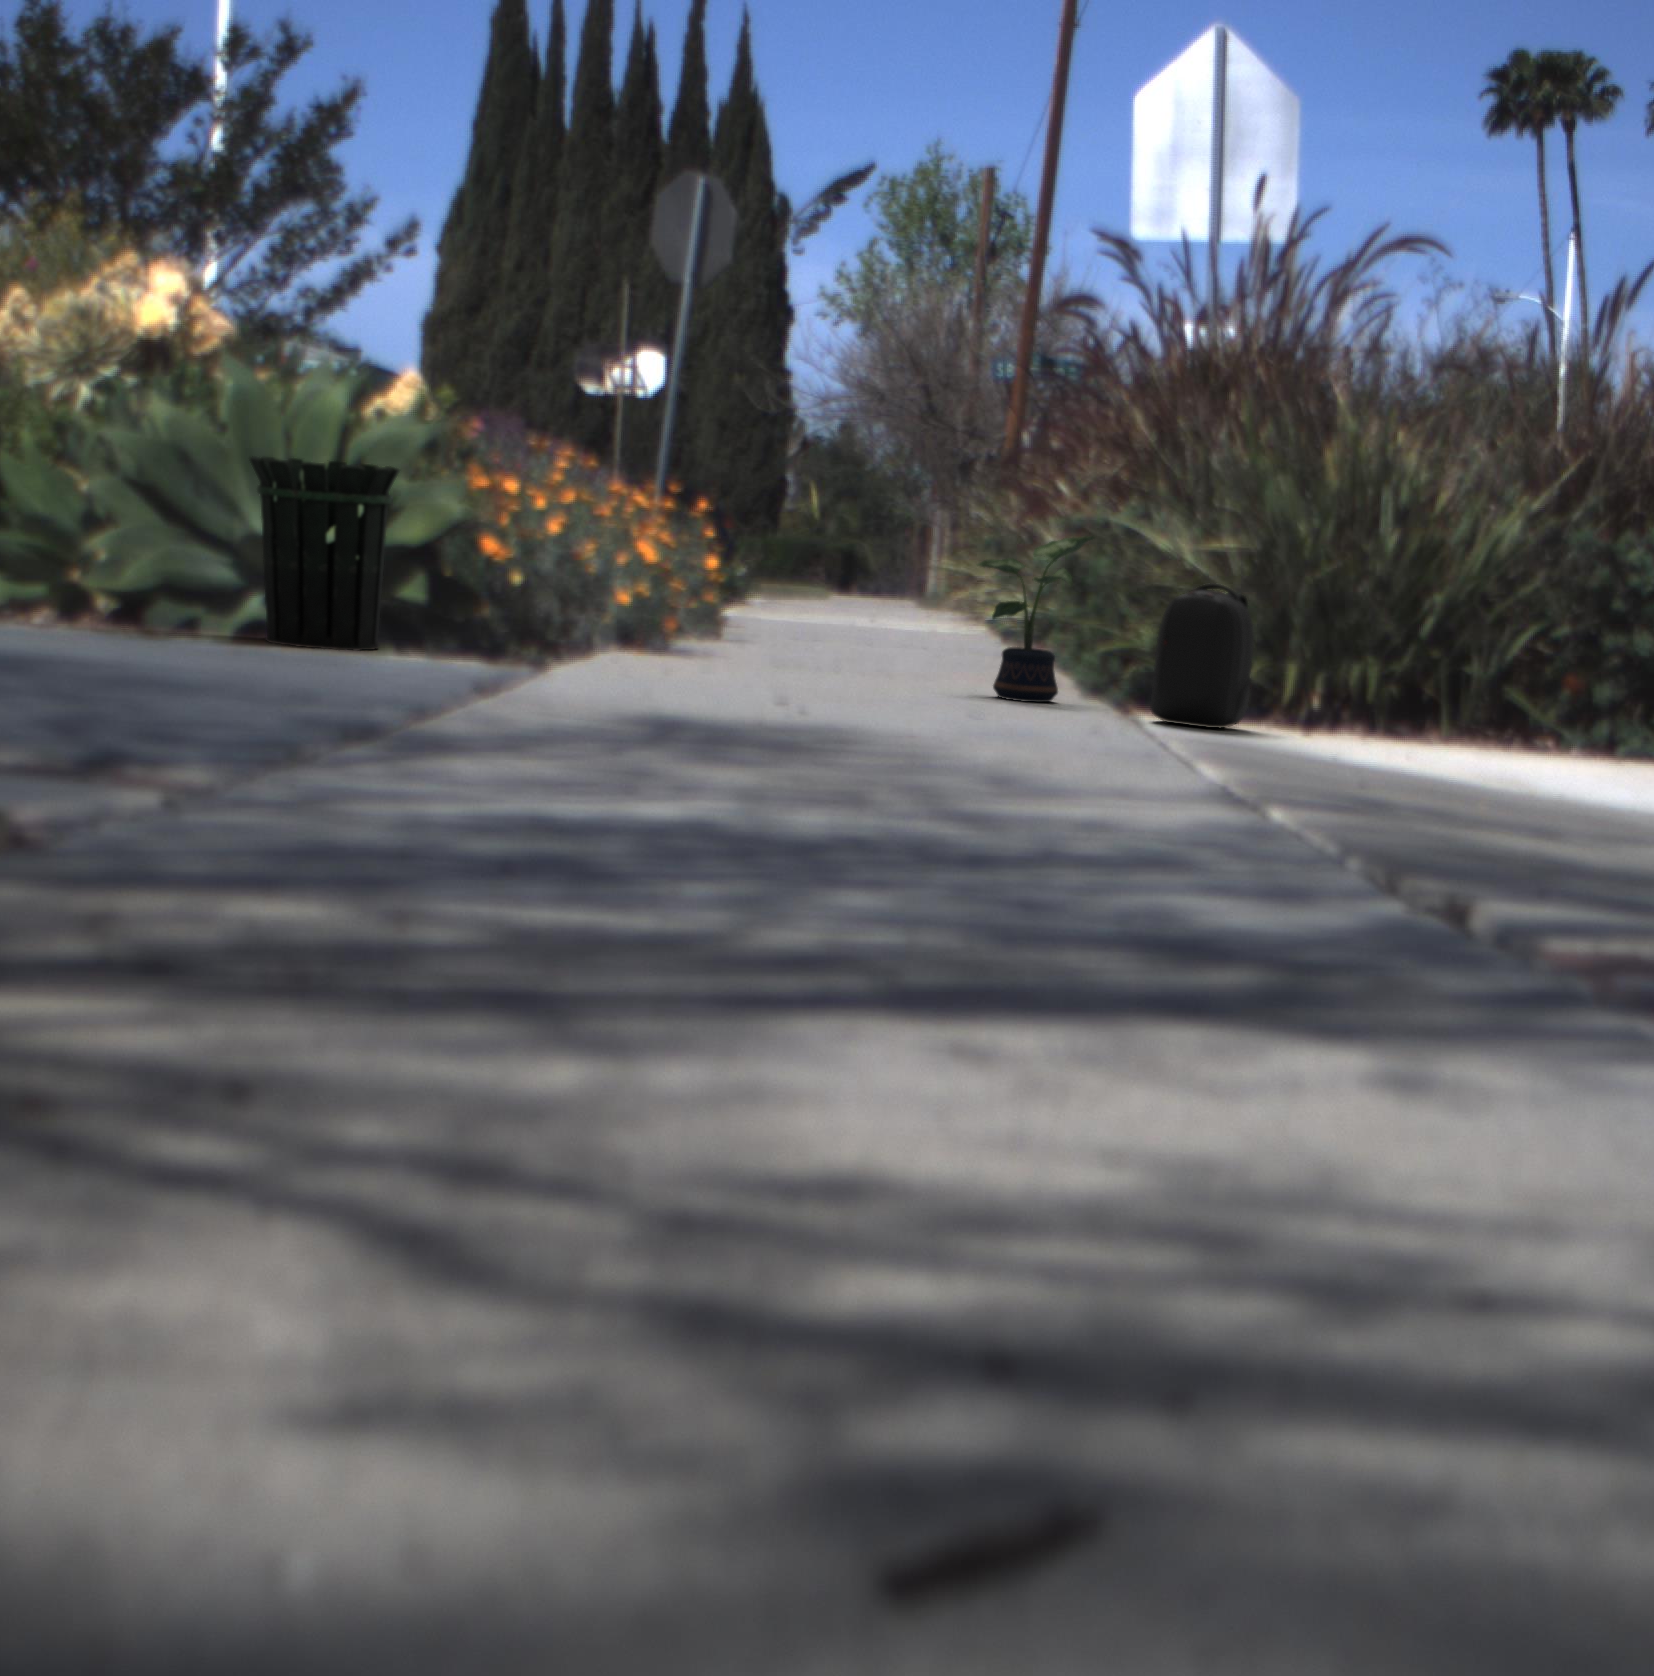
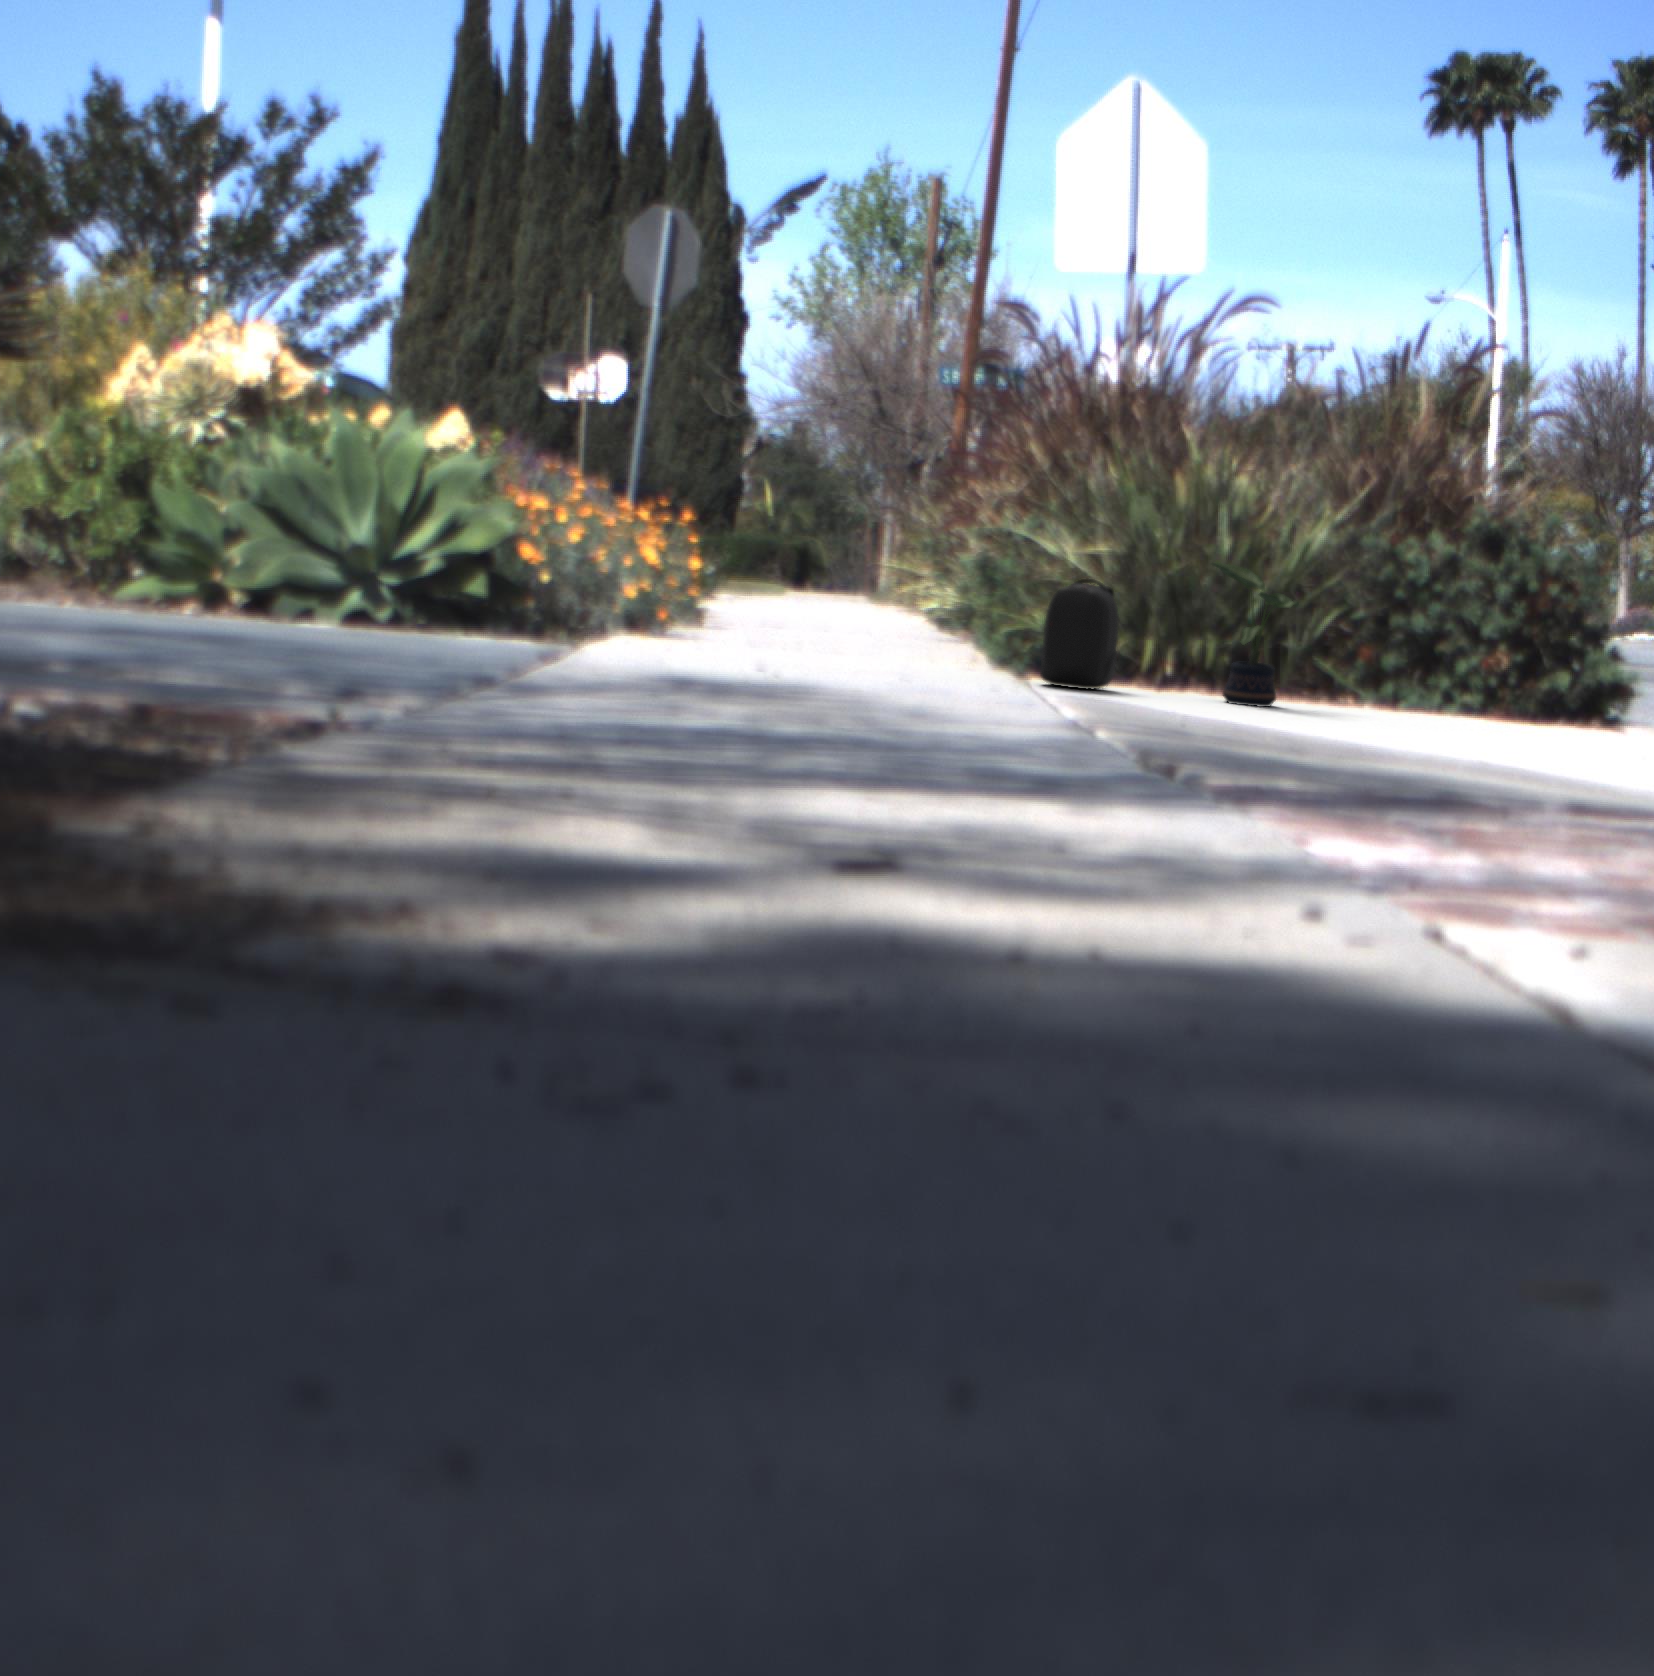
waste bin: present [250,456,399,650] -> none [355,486,469,633]
potted plant: present [978,536,1095,702] -> present [1212,562,1299,707]

